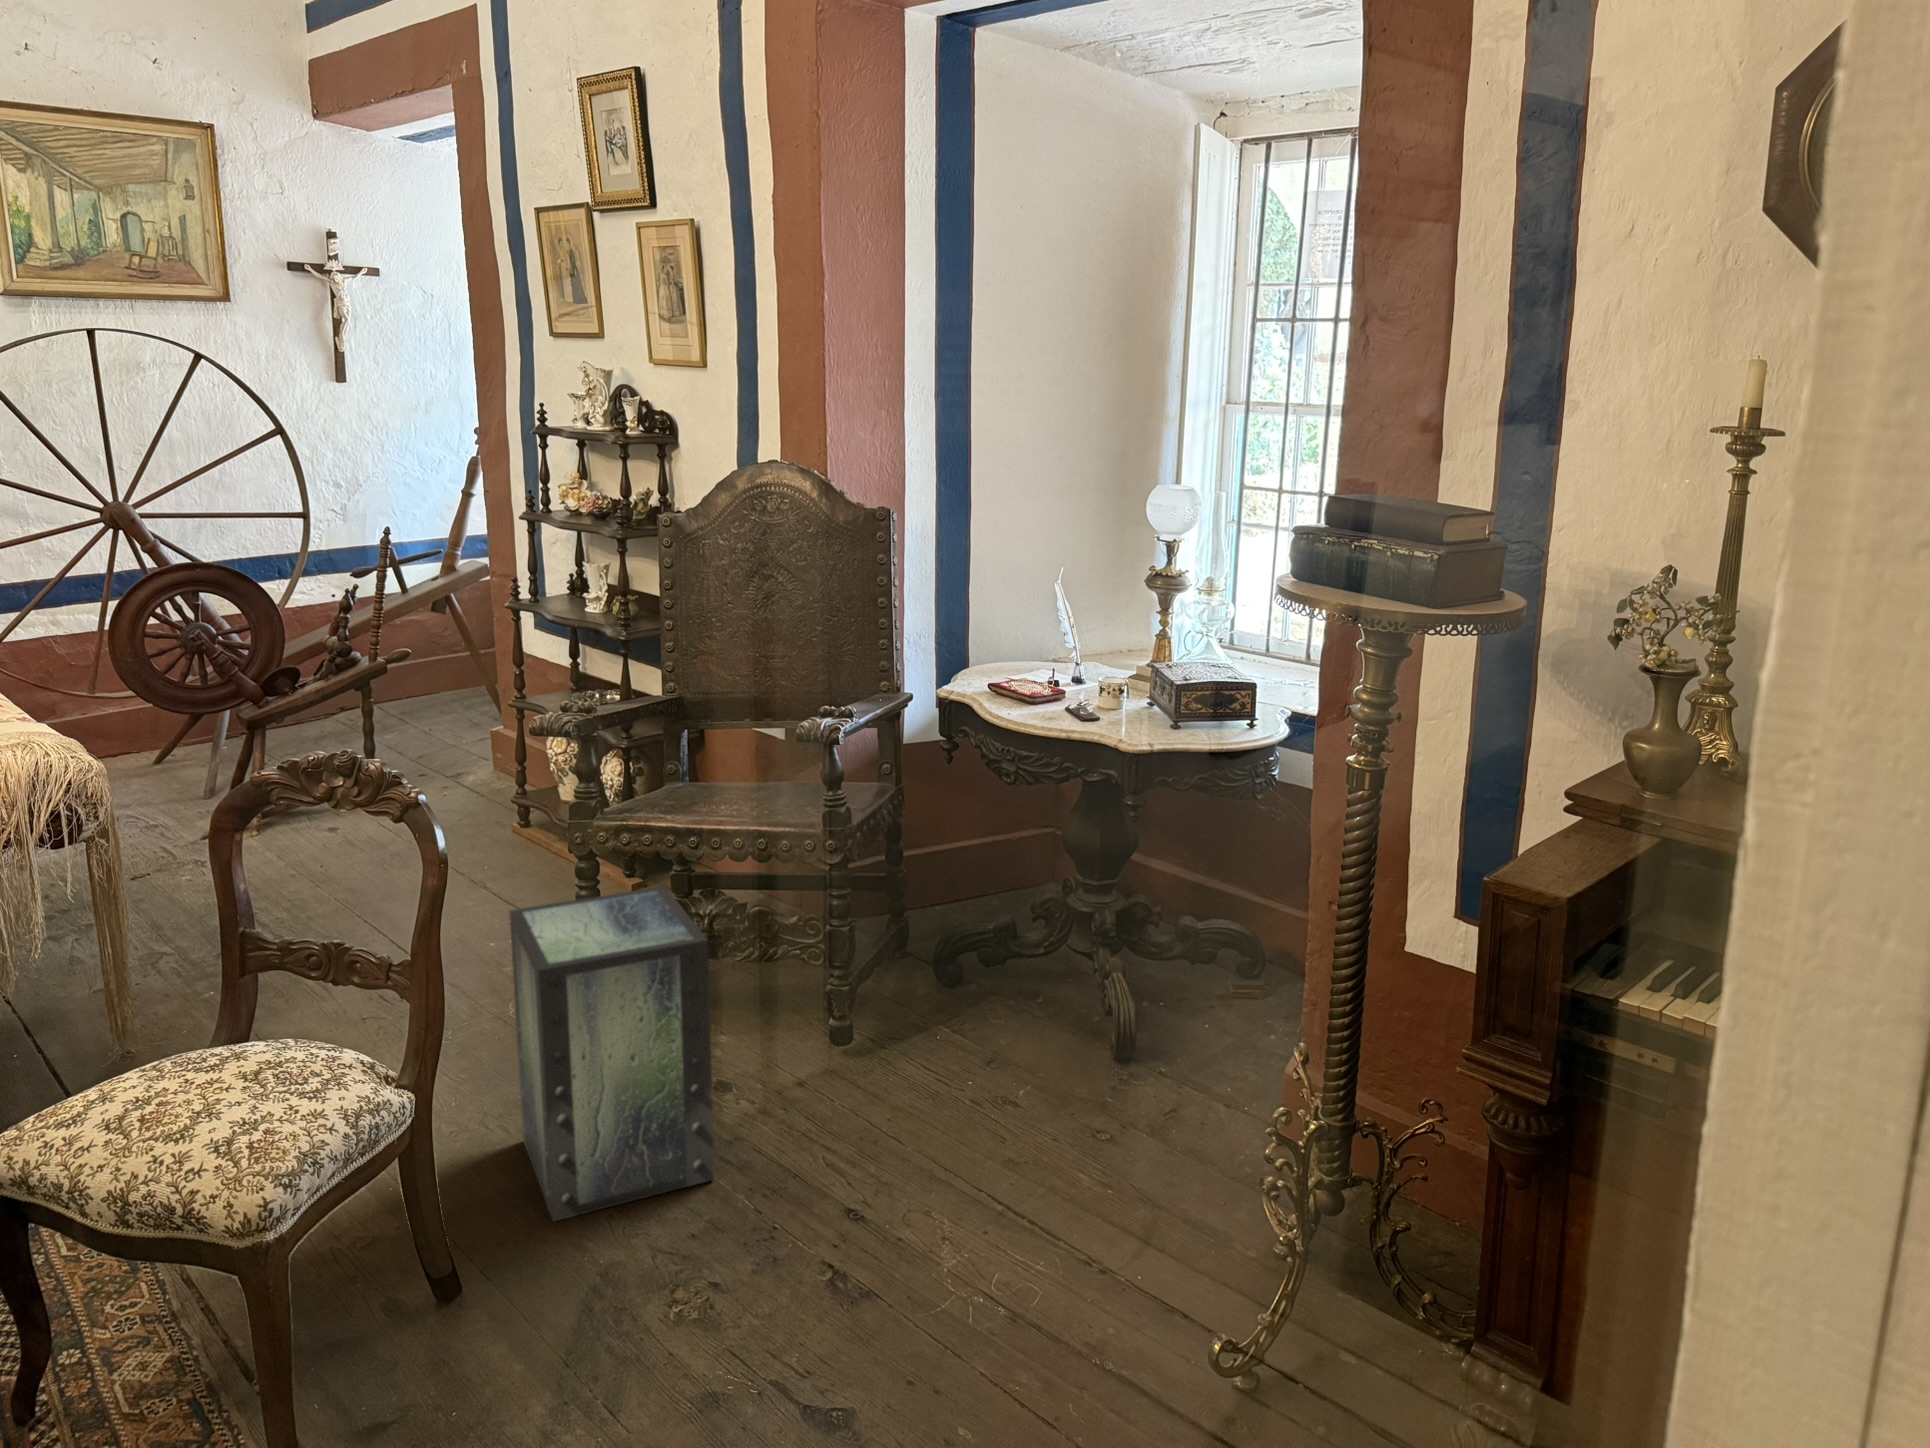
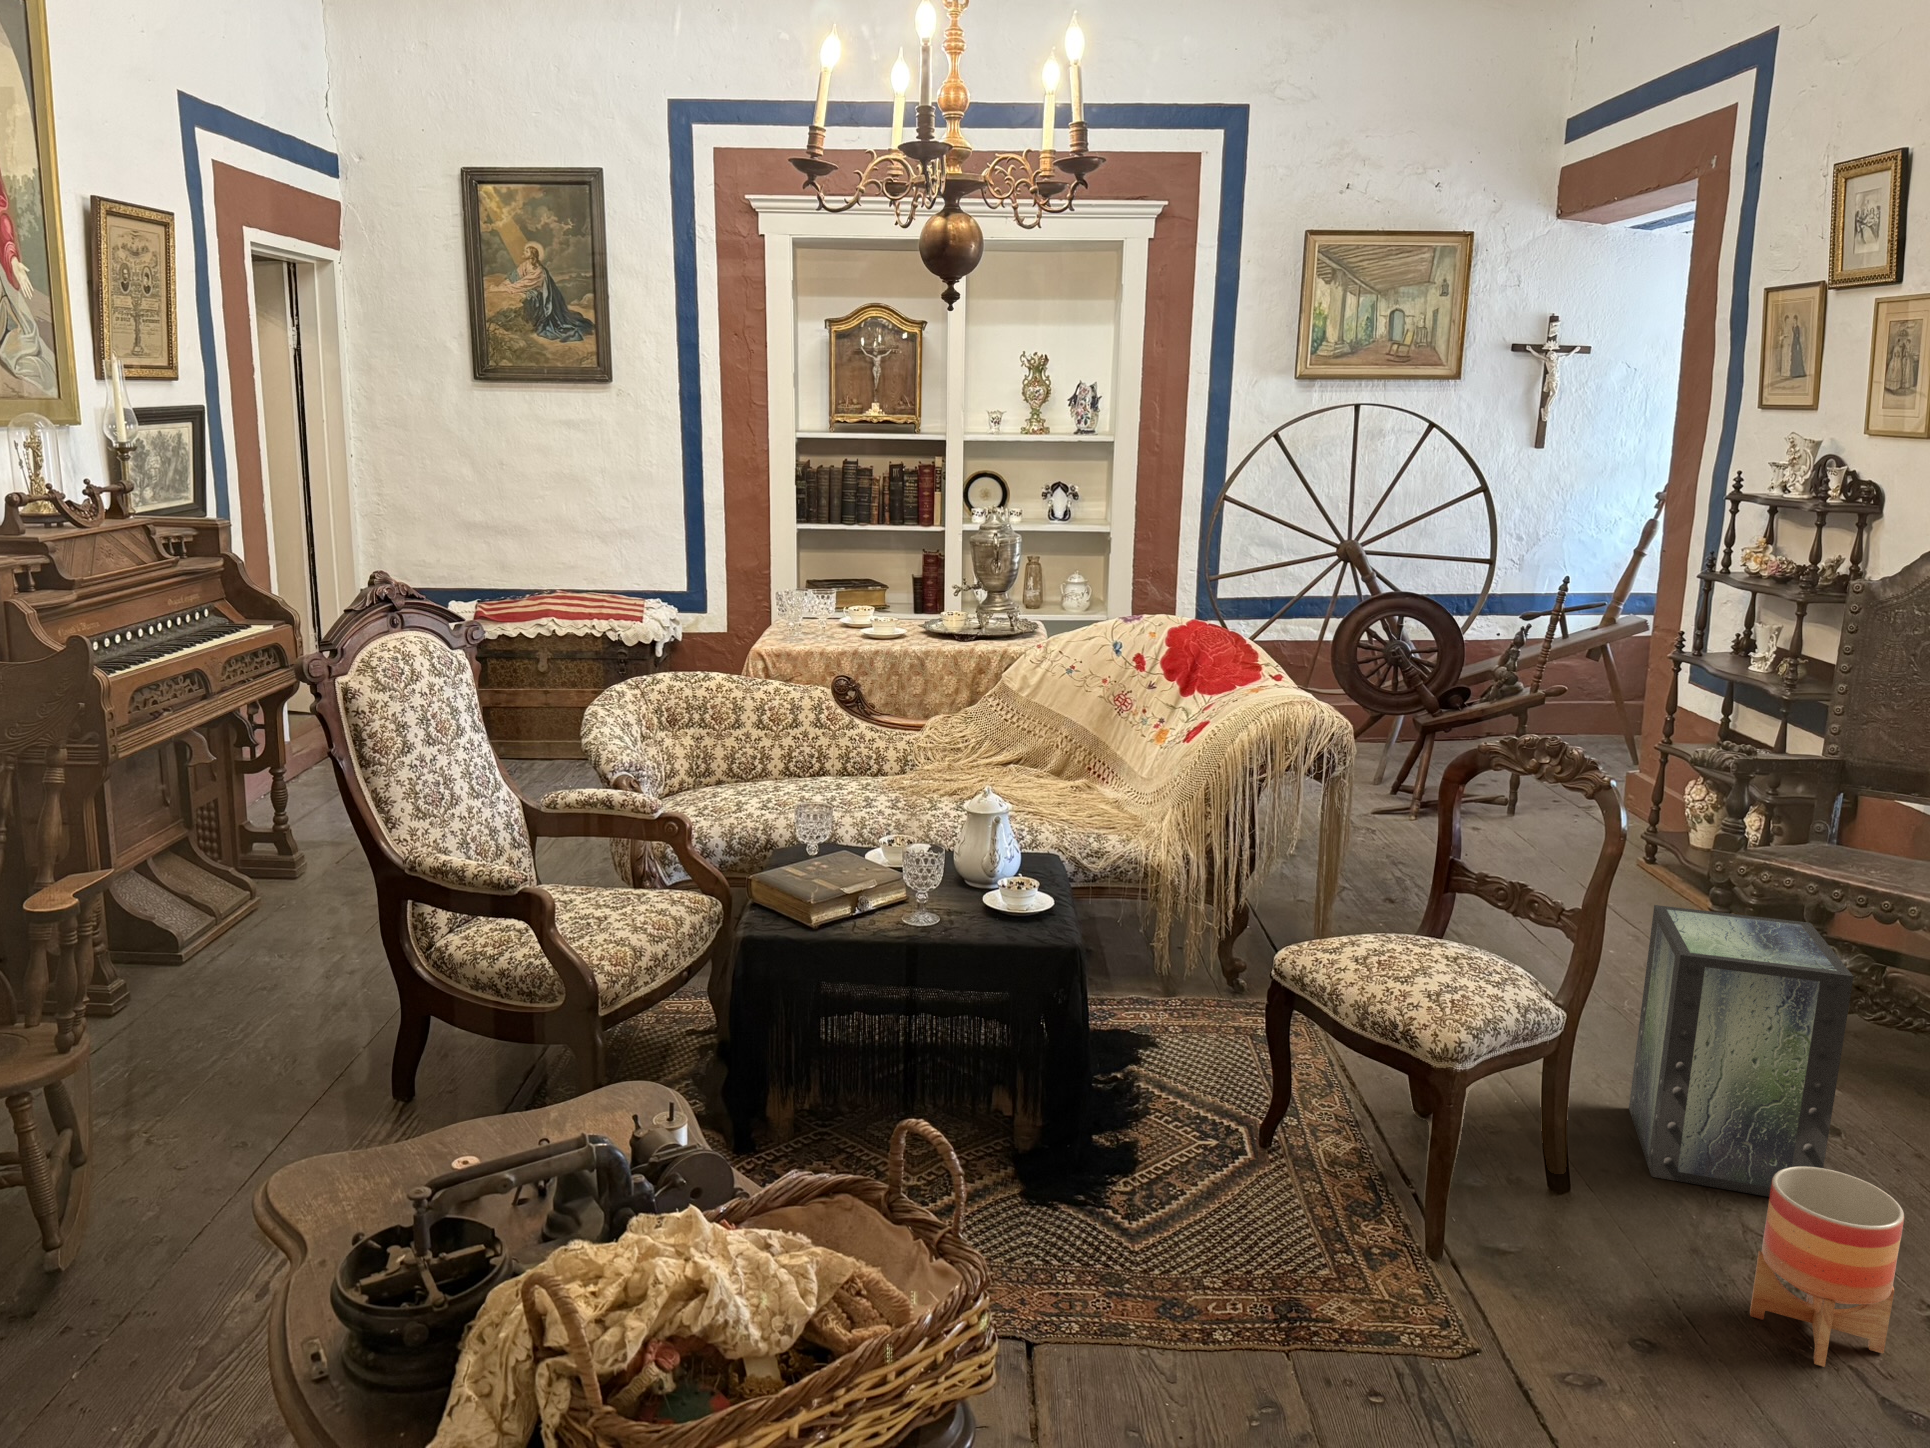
planter: none [662,1164,789,1384] -> present [1750,1166,1904,1367]

